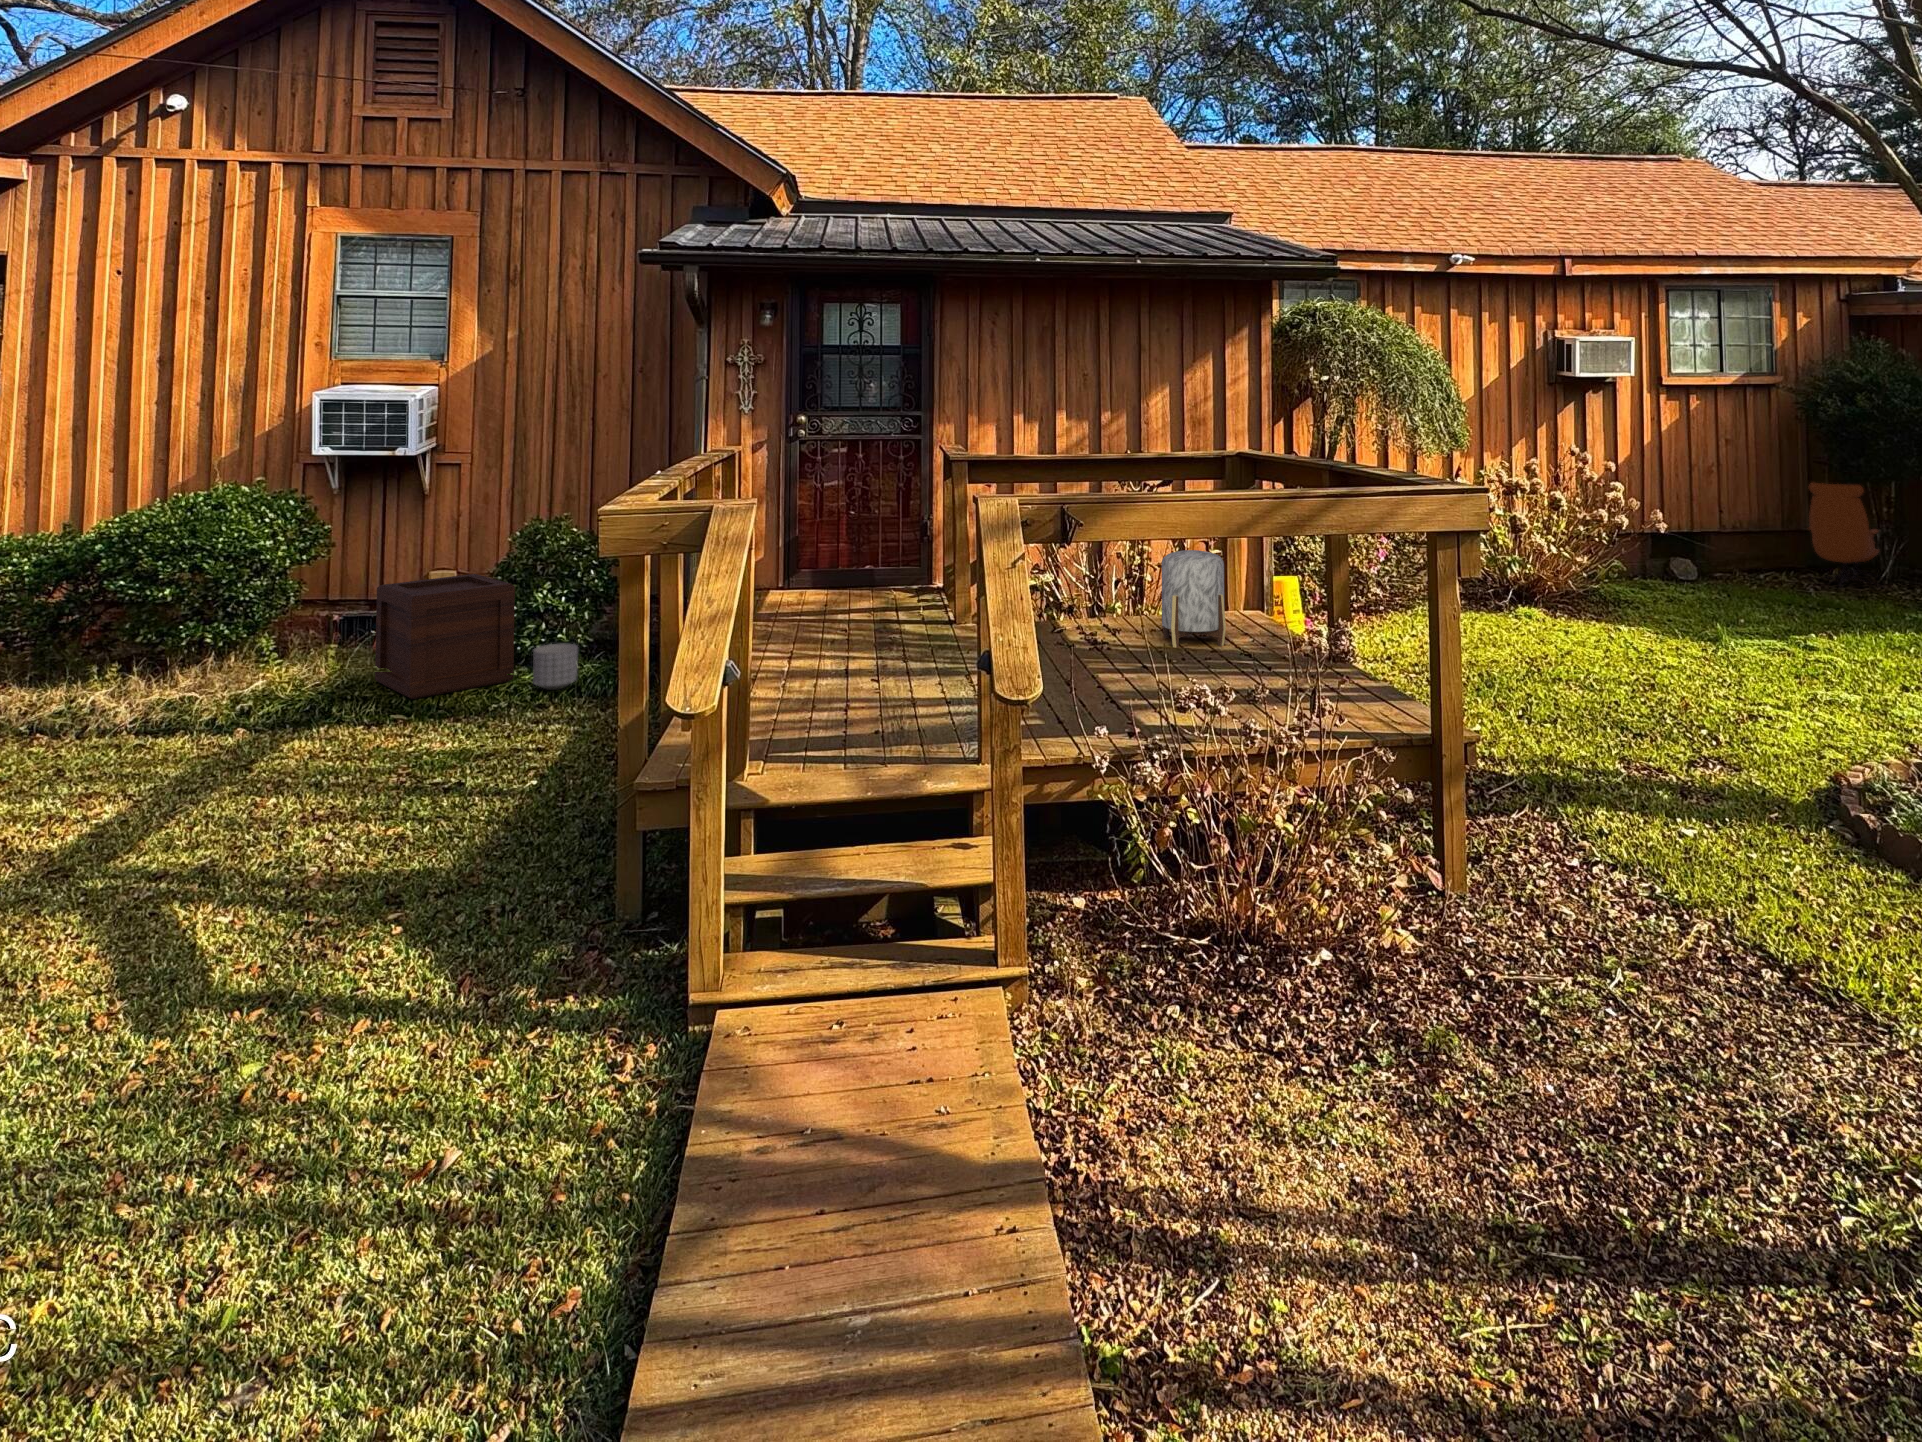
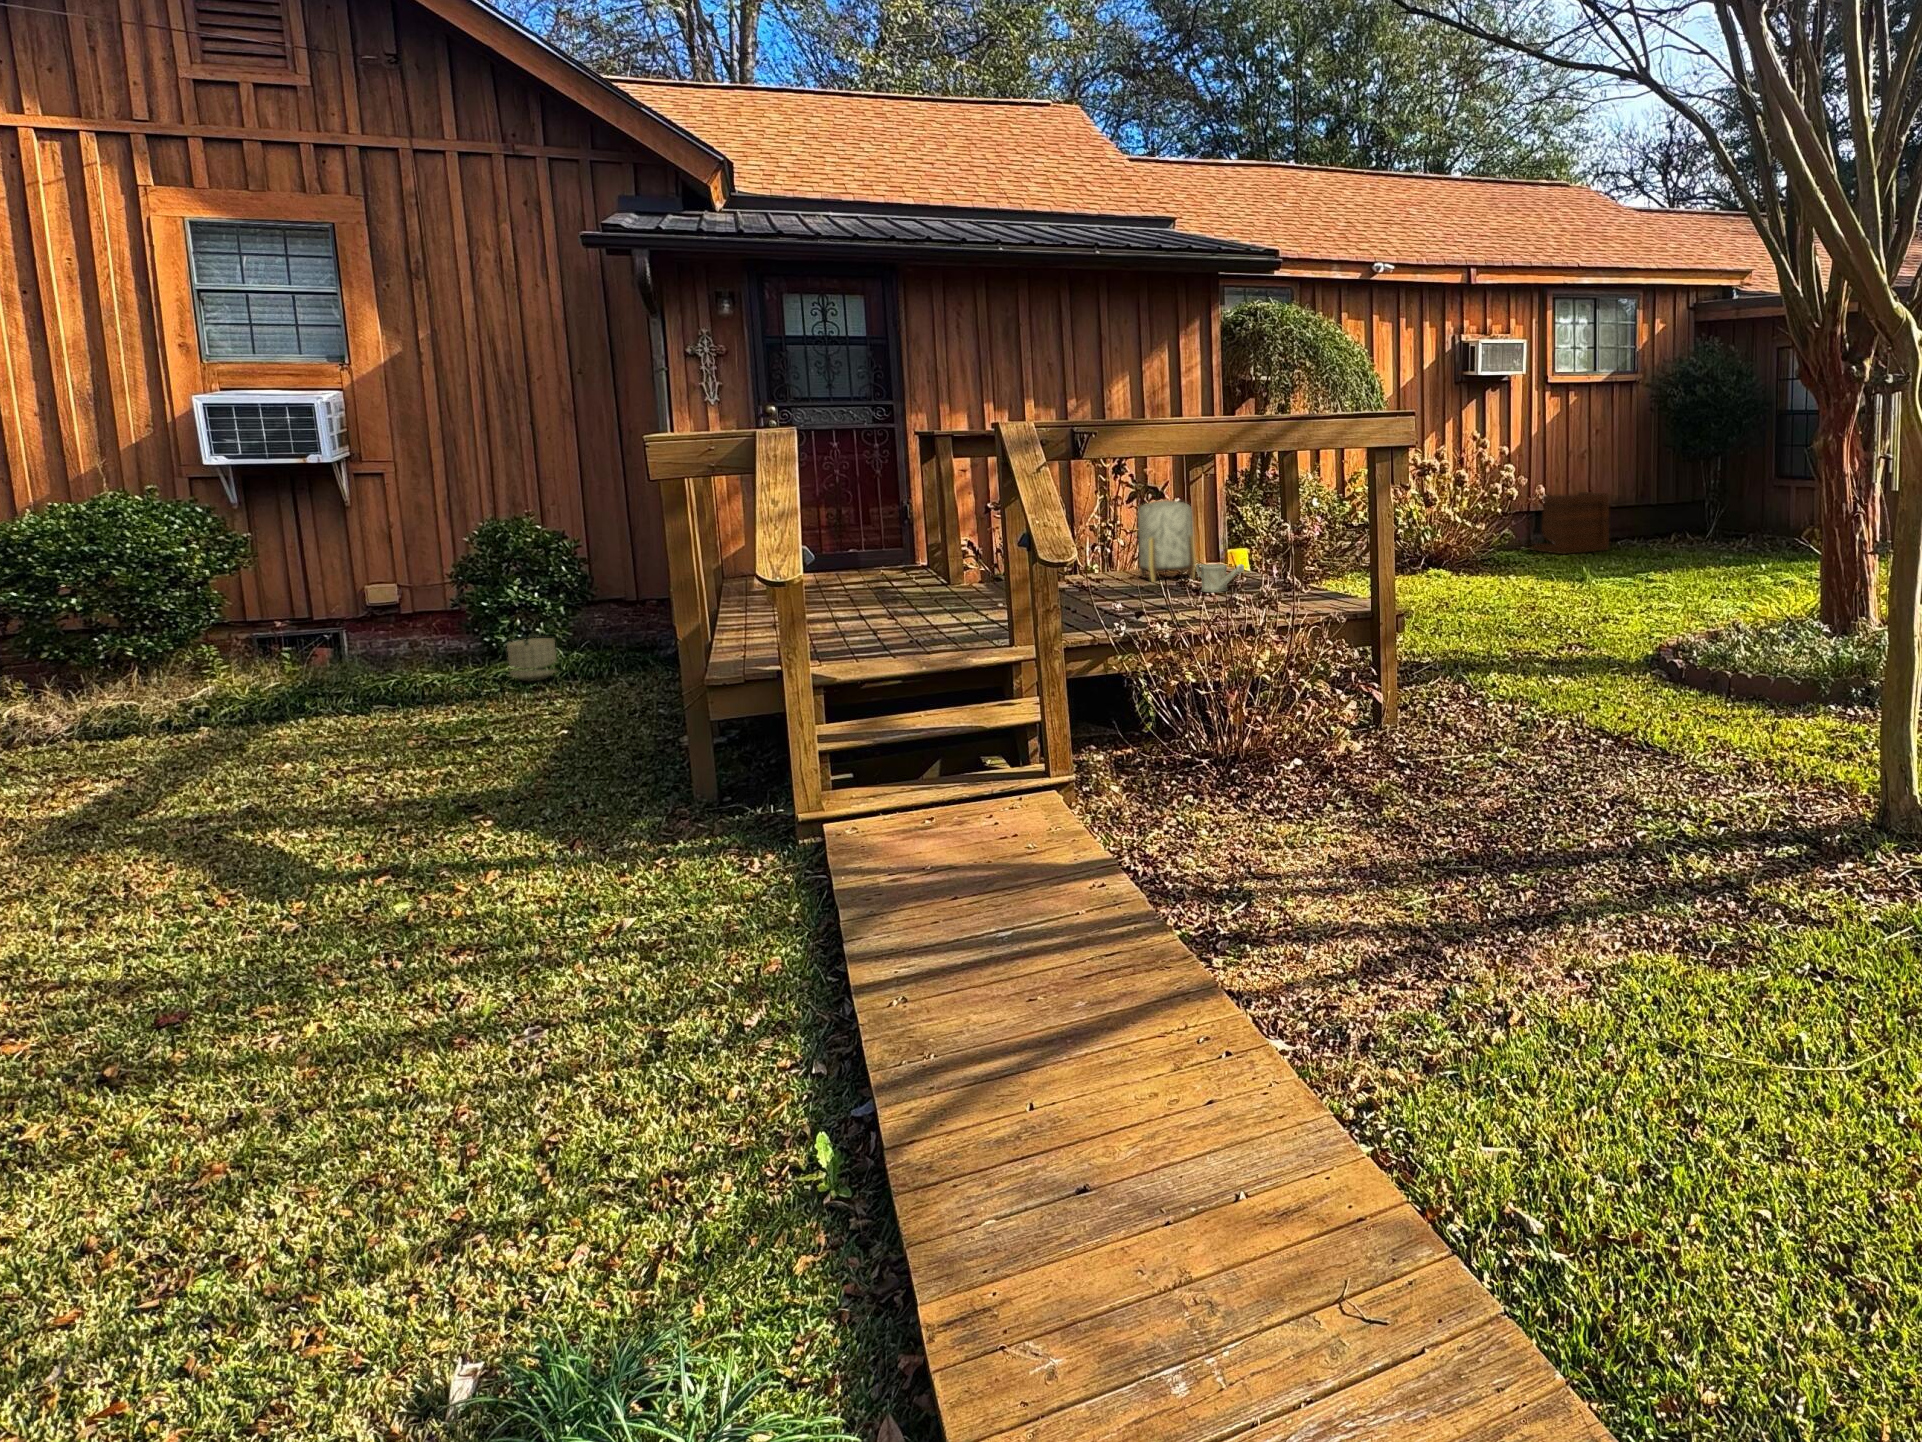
lounge chair: present [1807,483,1883,587] -> none [1653,461,1709,547]
wooden crate: present [375,574,515,699] -> present [1529,492,1609,554]
watering can: none [1220,643,1275,682] -> present [1196,564,1244,592]

